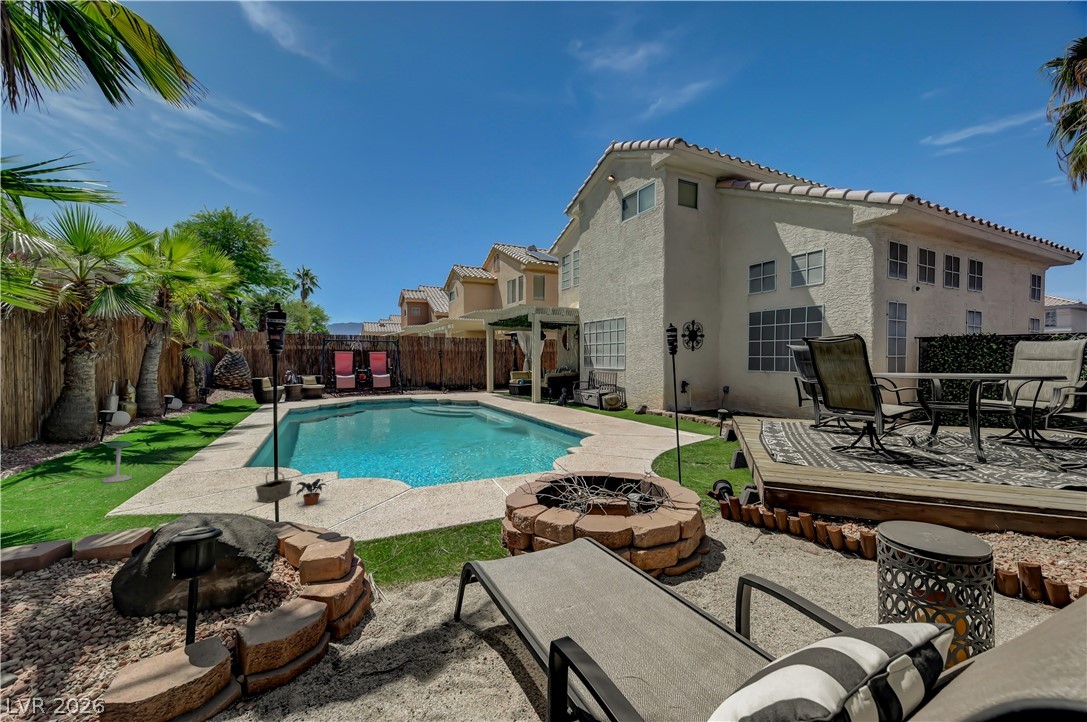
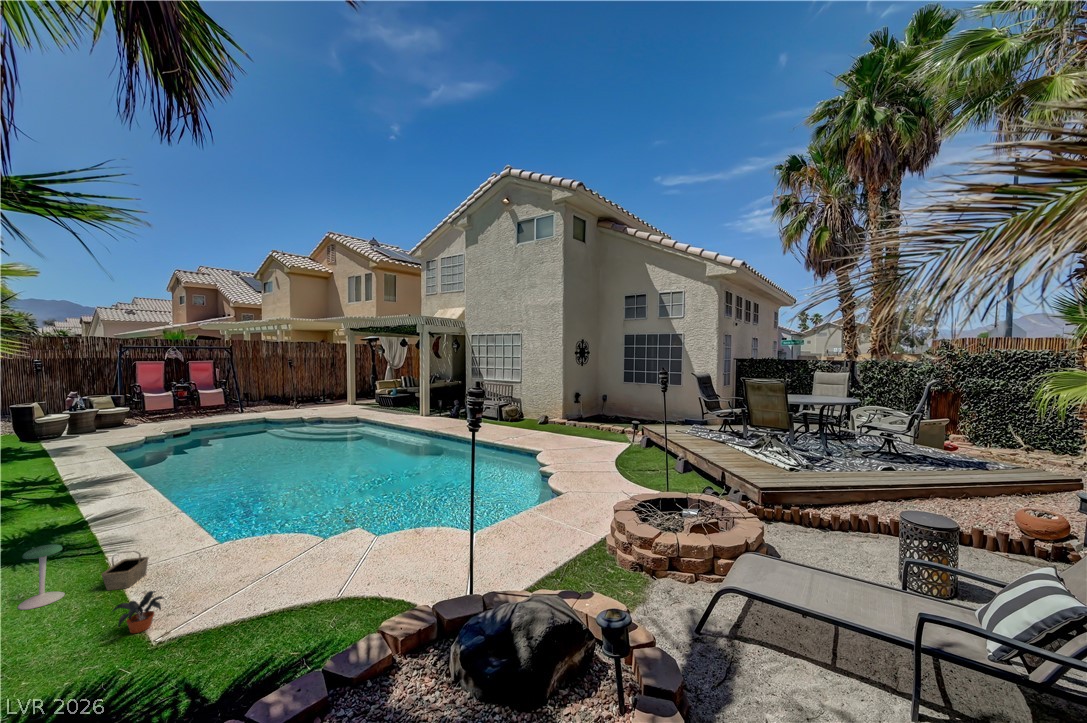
basket: present [256,472,292,503] -> present [102,551,148,591]
potted plant: present [296,479,327,505] -> present [113,591,164,633]

